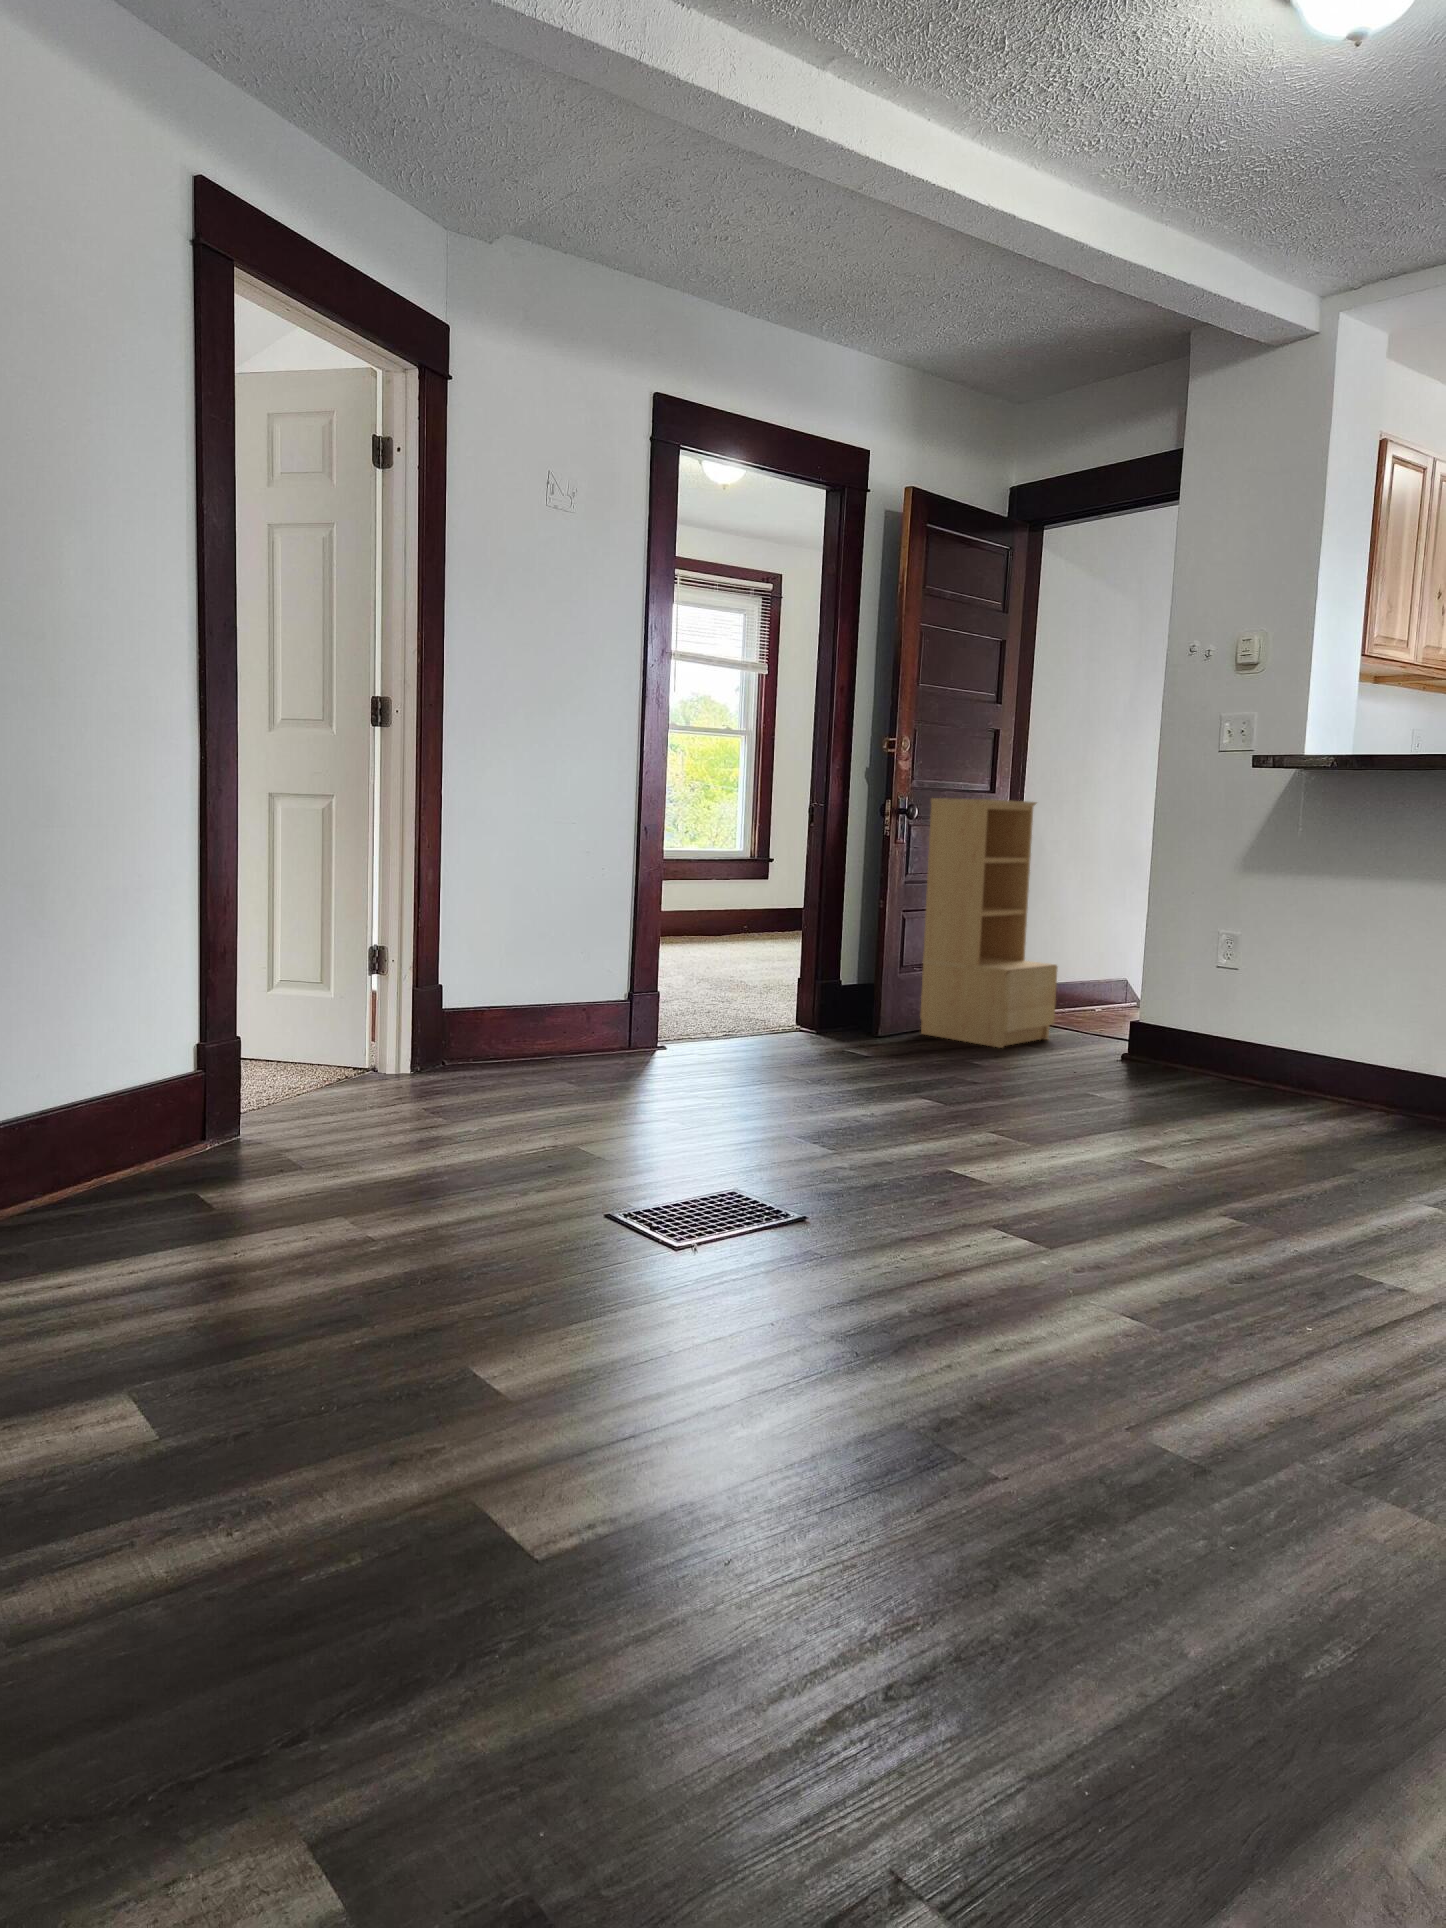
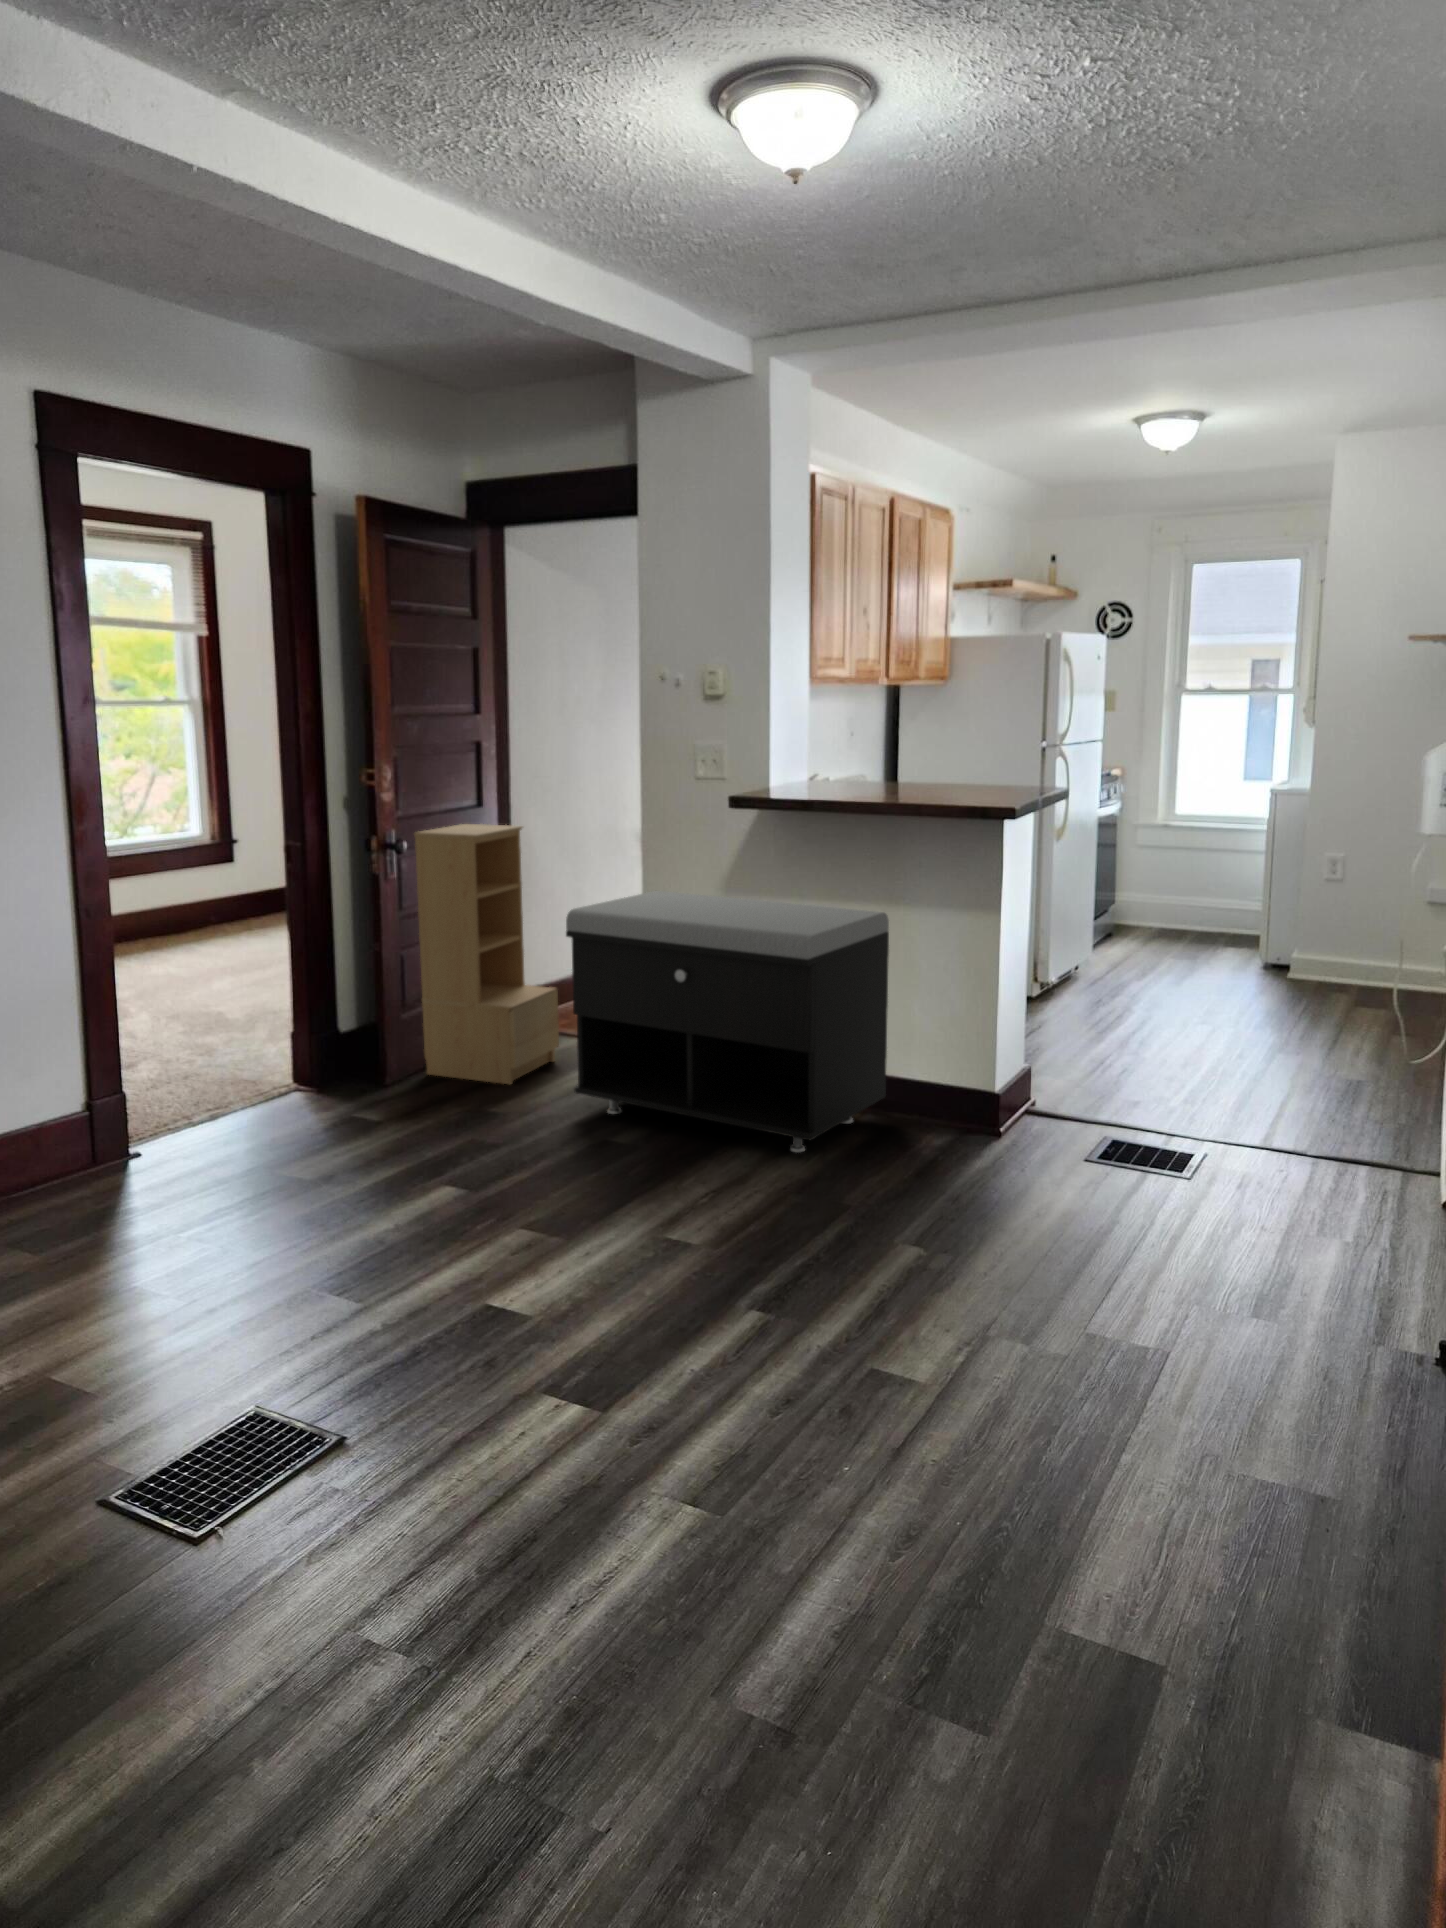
storage bench: none [1064,862,1433,1122] -> present [566,891,889,1153]

